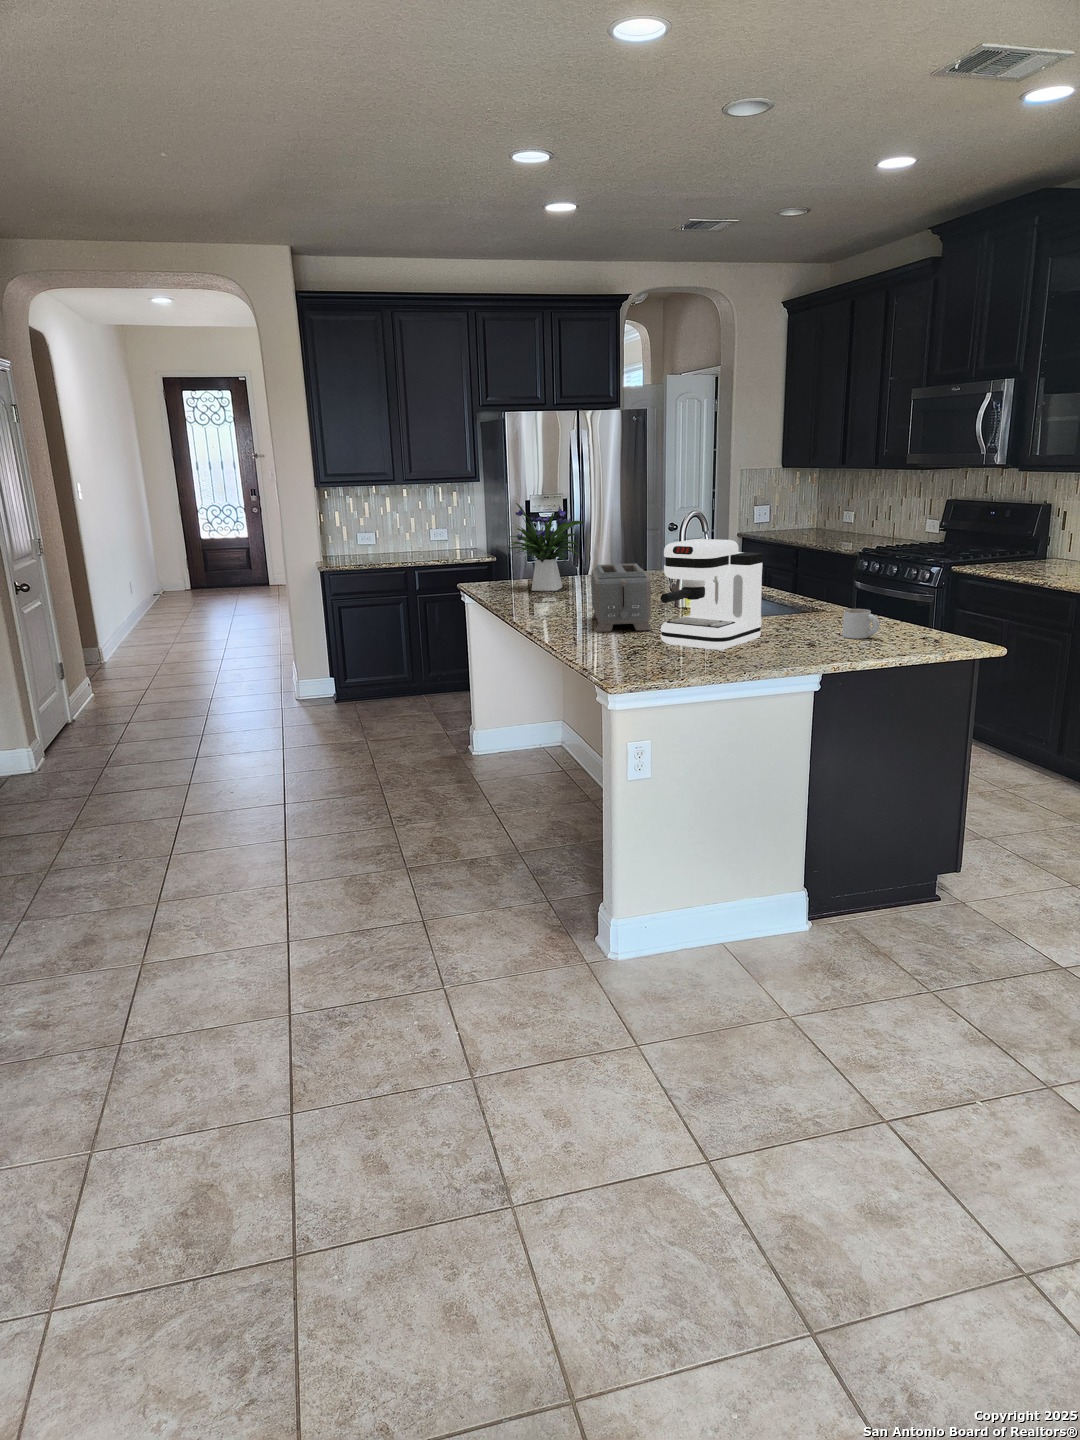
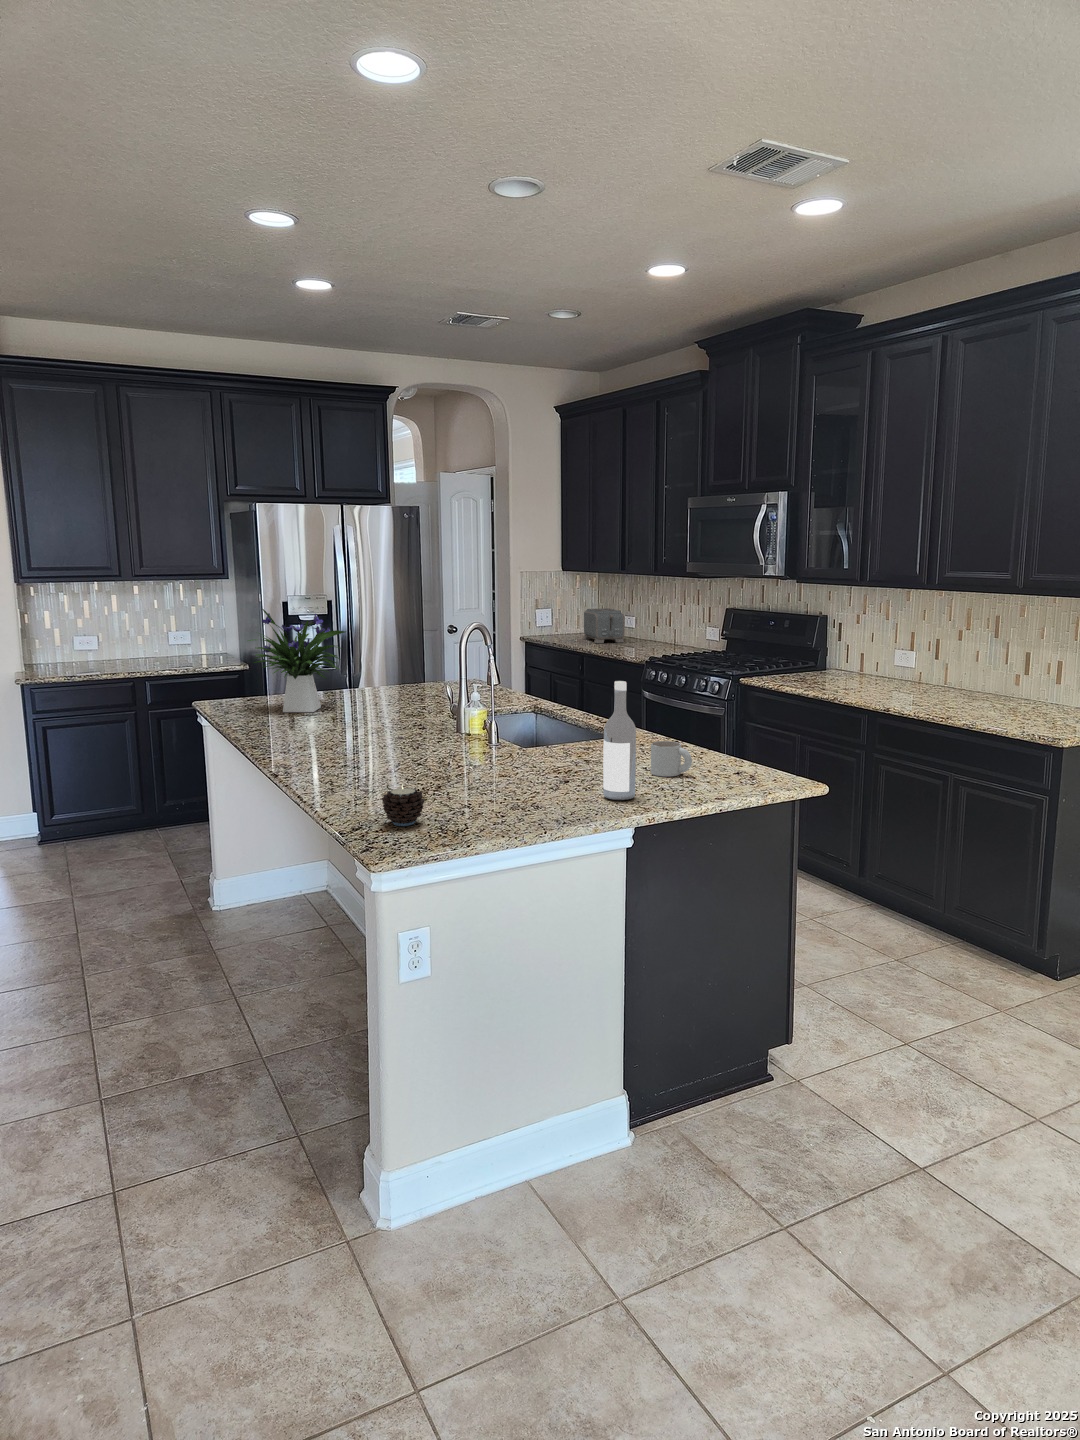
coffee maker: present [661,539,763,651] -> none [436,661,559,800]
wine bottle: none [798,554,827,653] -> present [603,681,636,800]
toaster: present [592,563,651,632] -> present [583,608,624,643]
candle: none [617,633,651,665] -> present [382,785,425,826]

